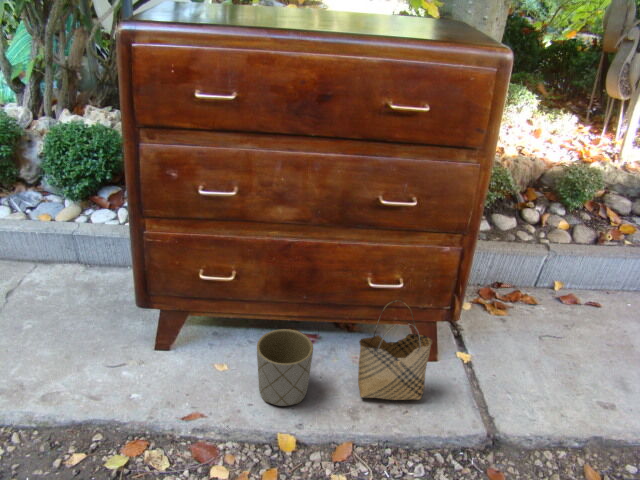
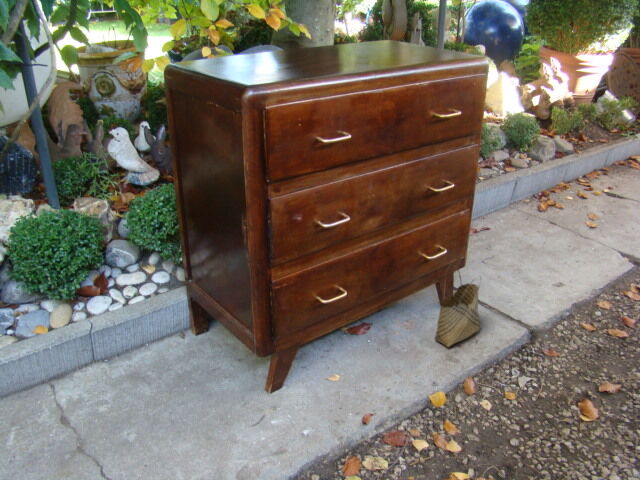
planter: present [257,329,313,406] -> none [378,319,425,383]

